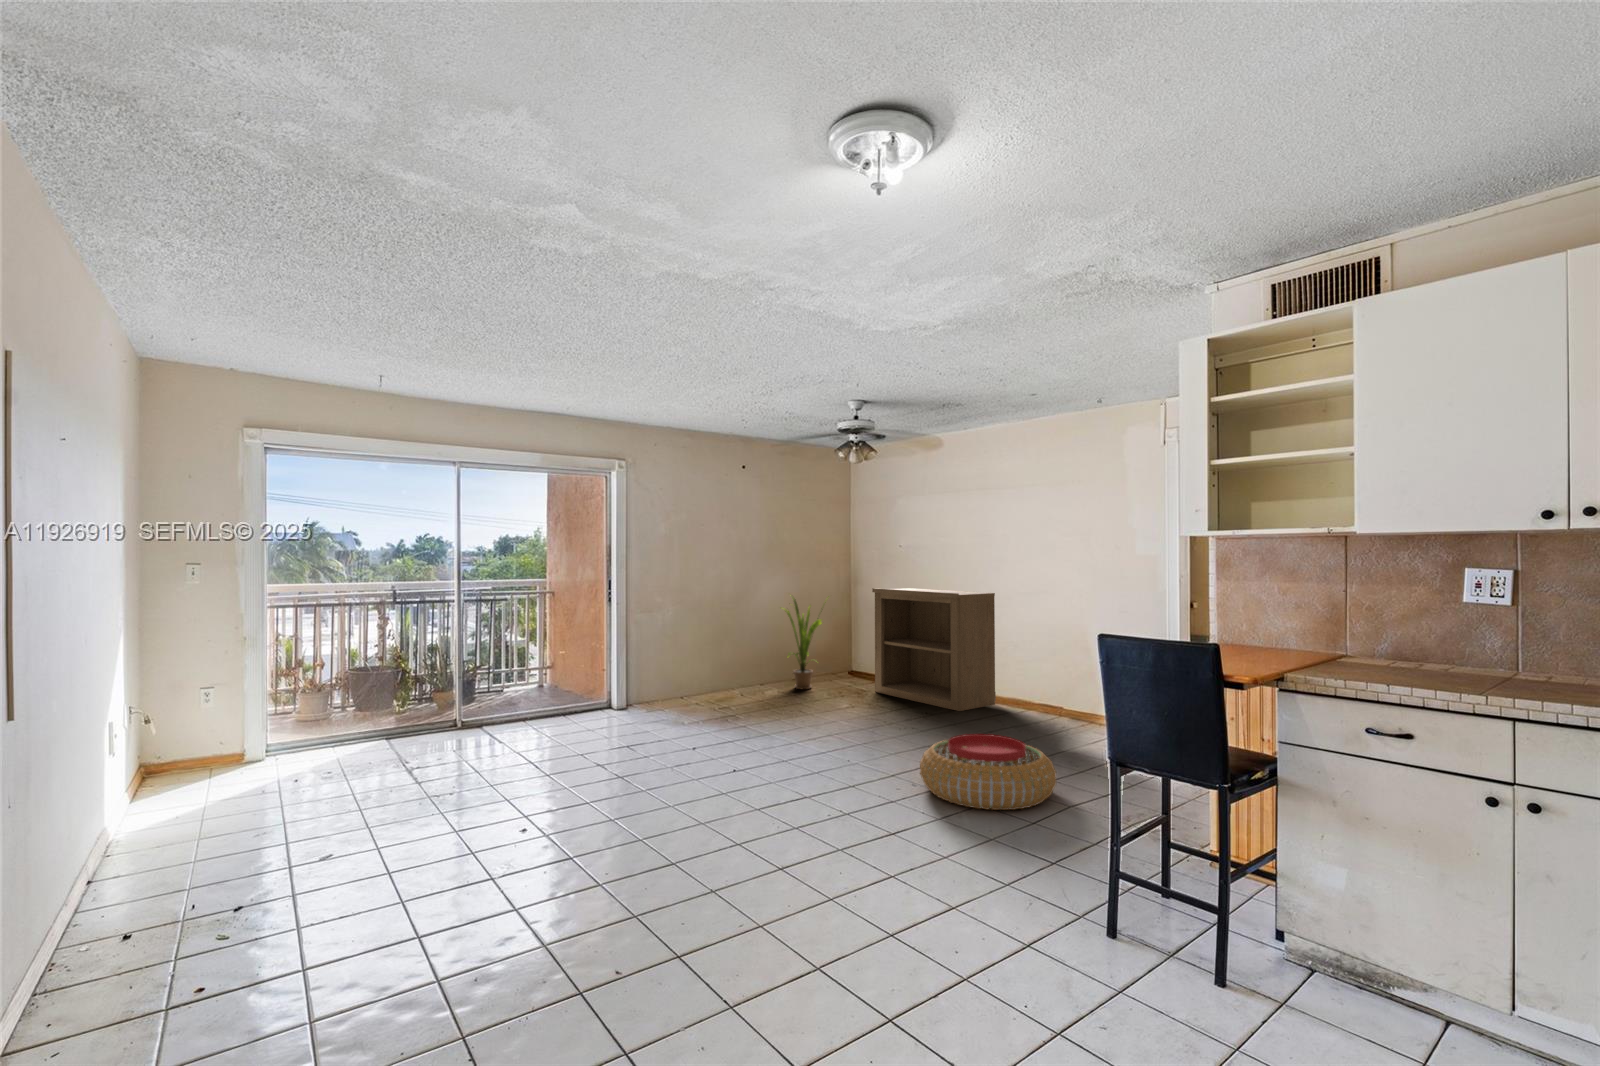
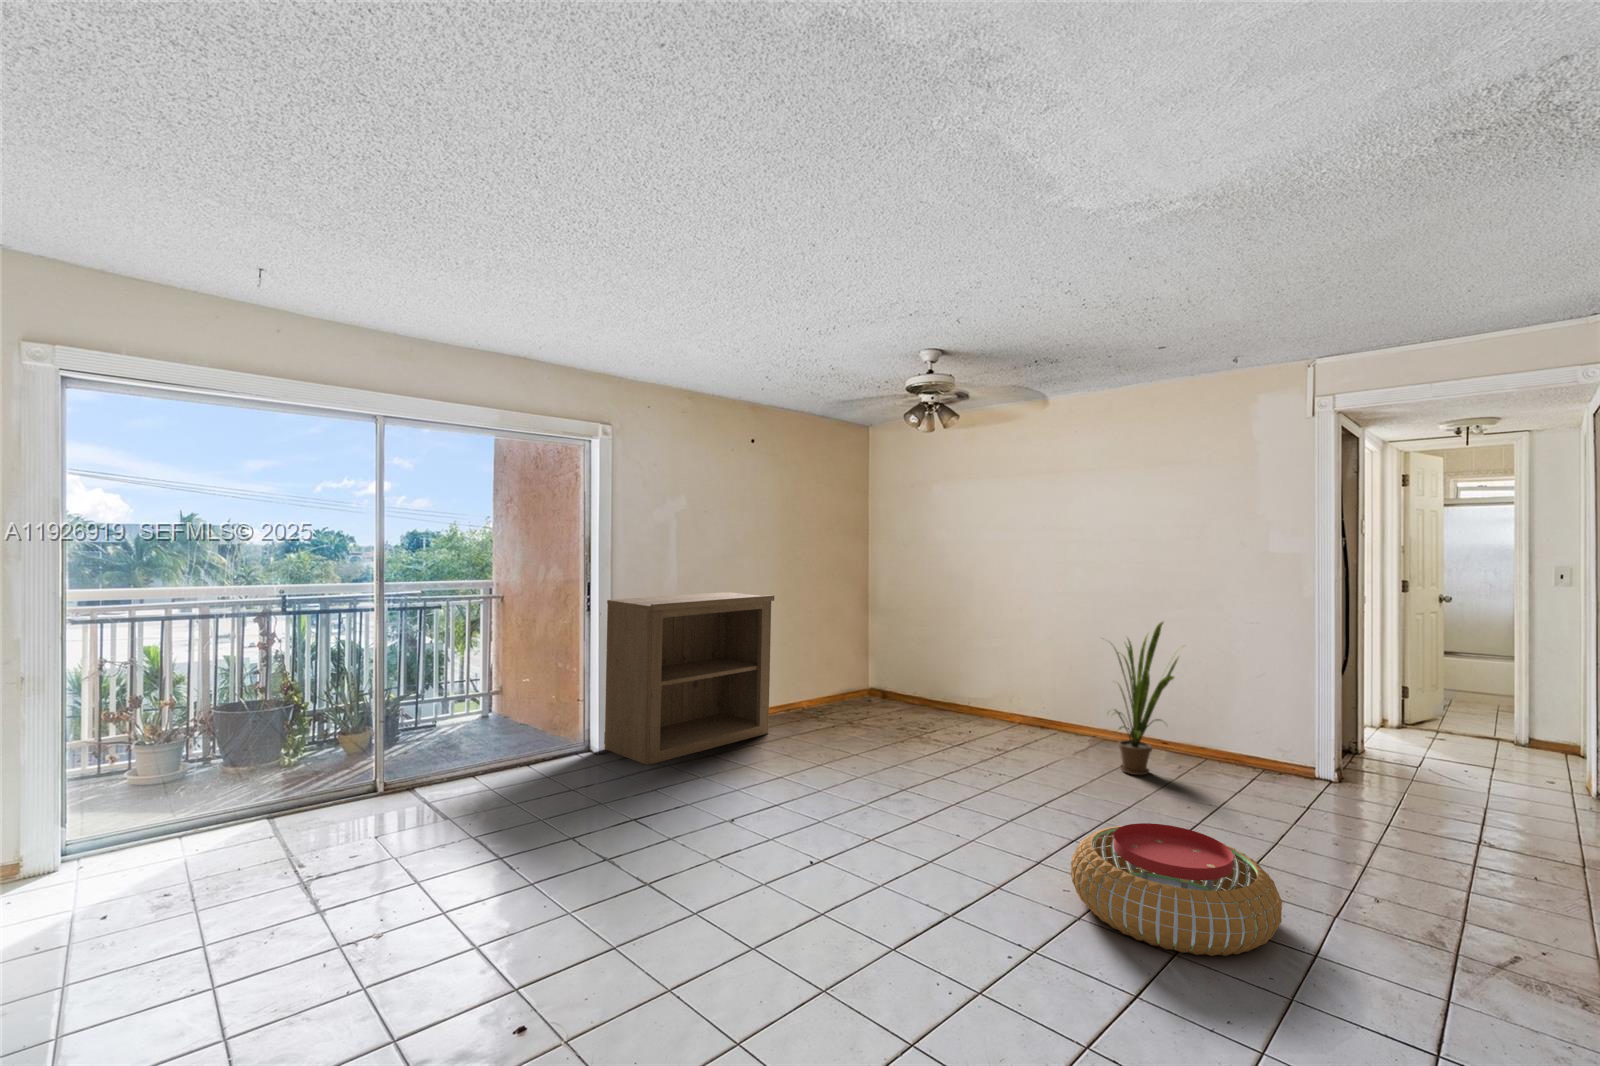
bookshelf: present [872,588,996,711] -> present [604,592,774,765]
house plant: present [785,597,826,689] -> present [1109,622,1178,775]

